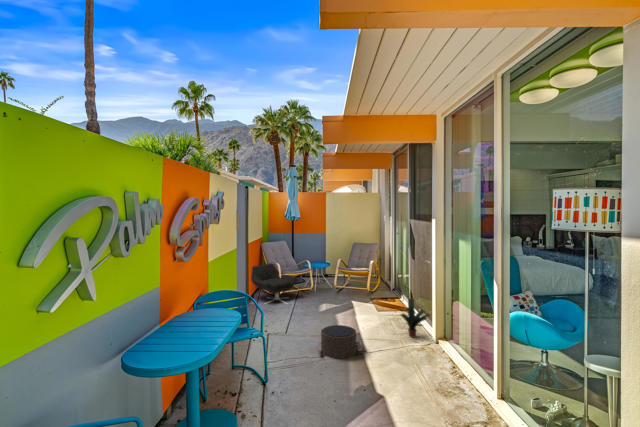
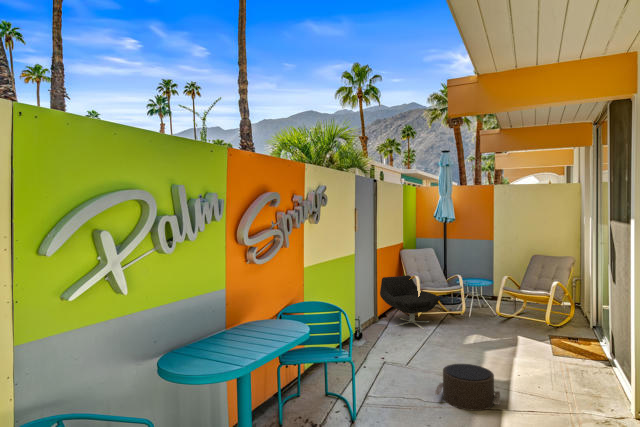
potted plant: present [401,299,429,338] -> none [571,341,626,402]

